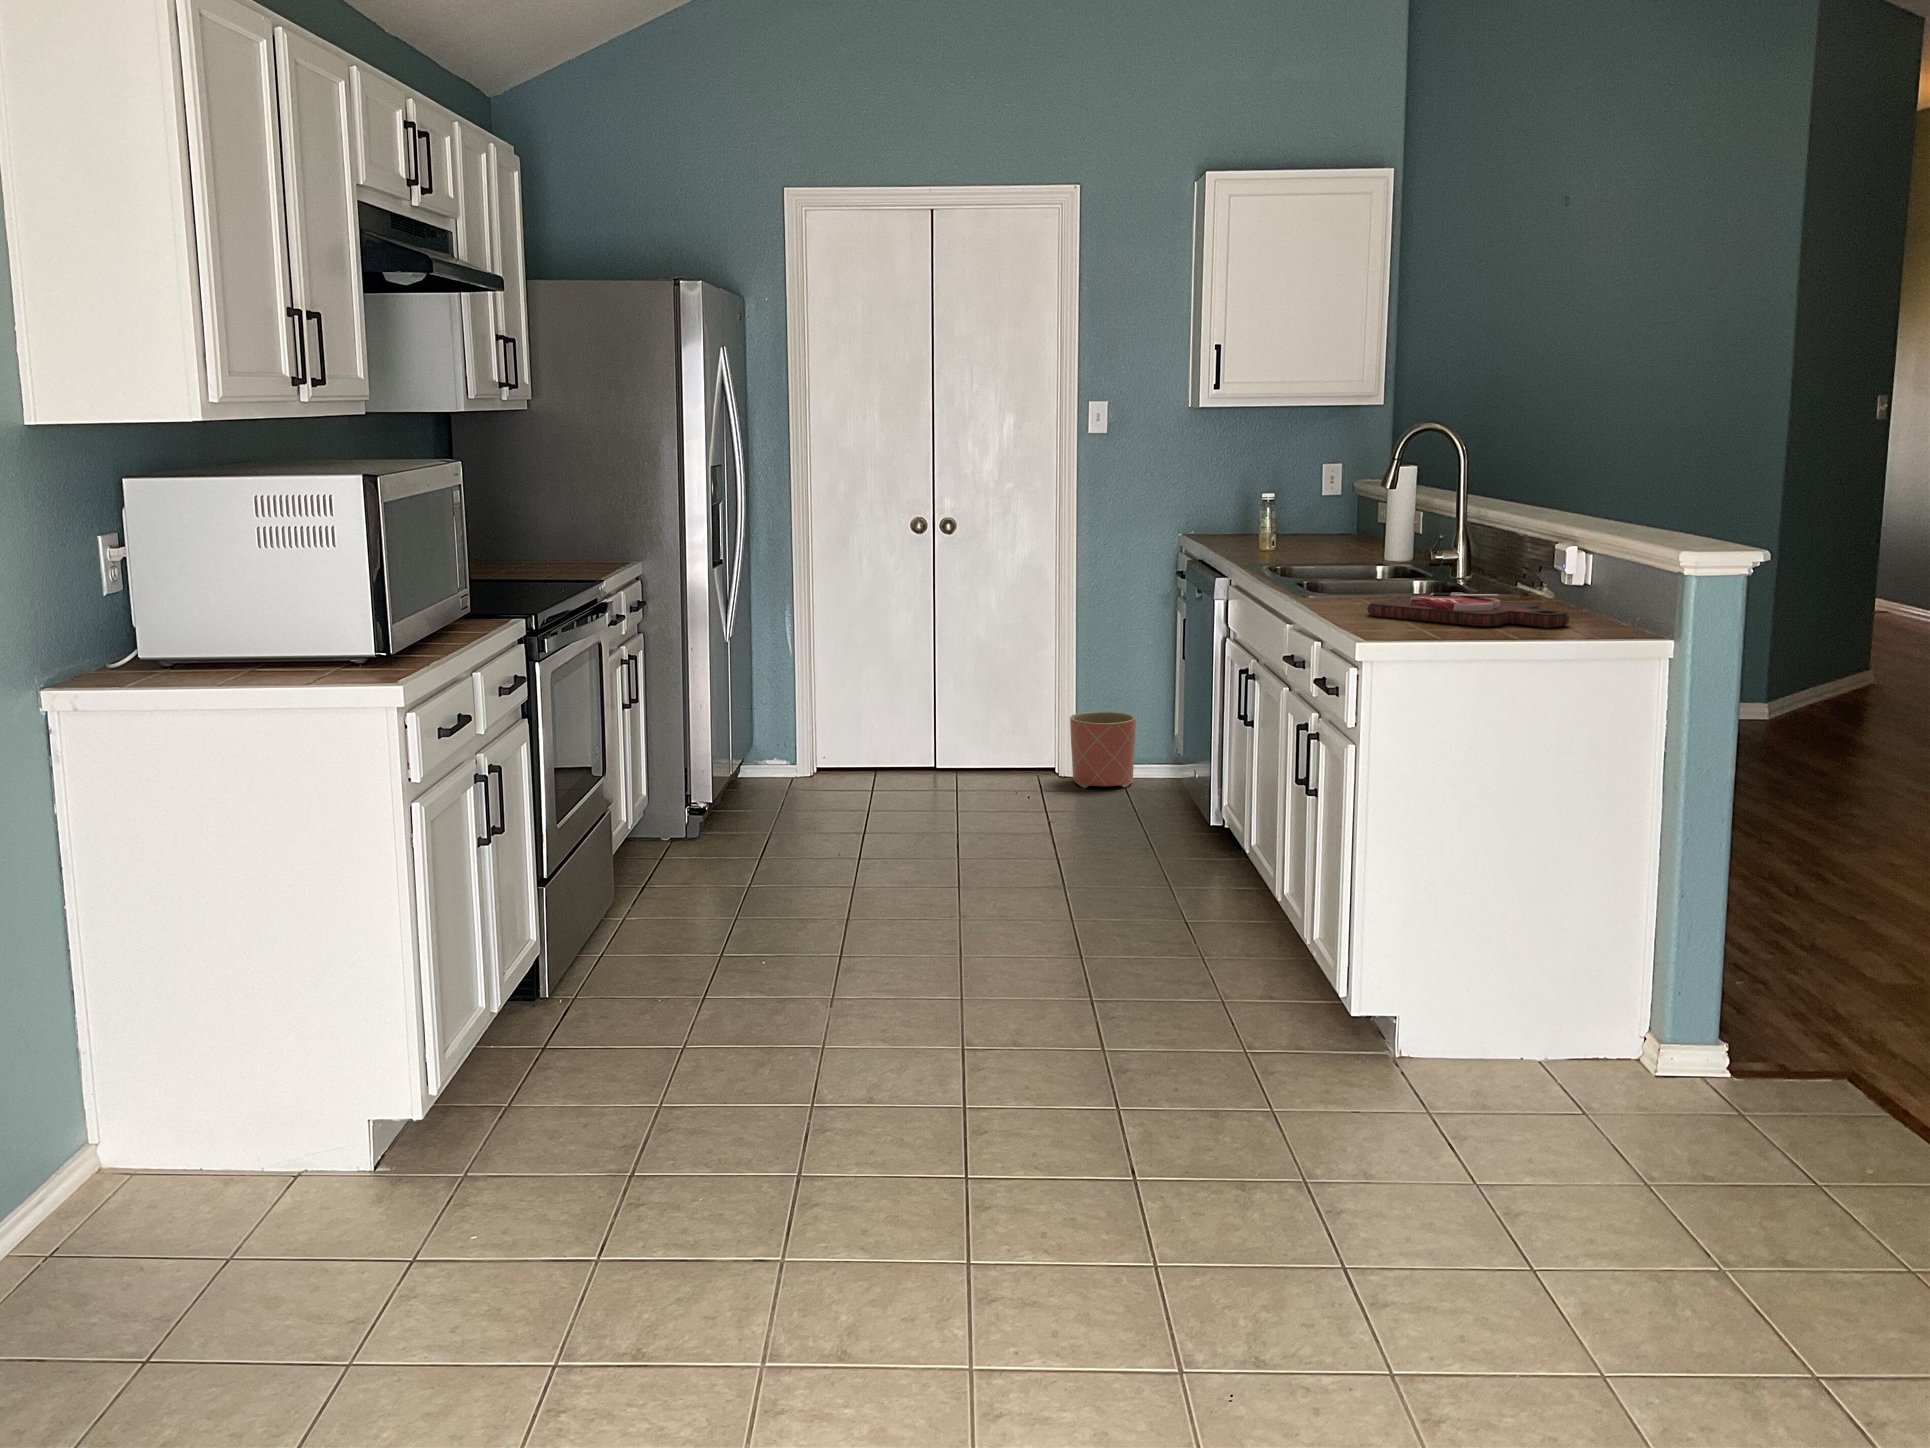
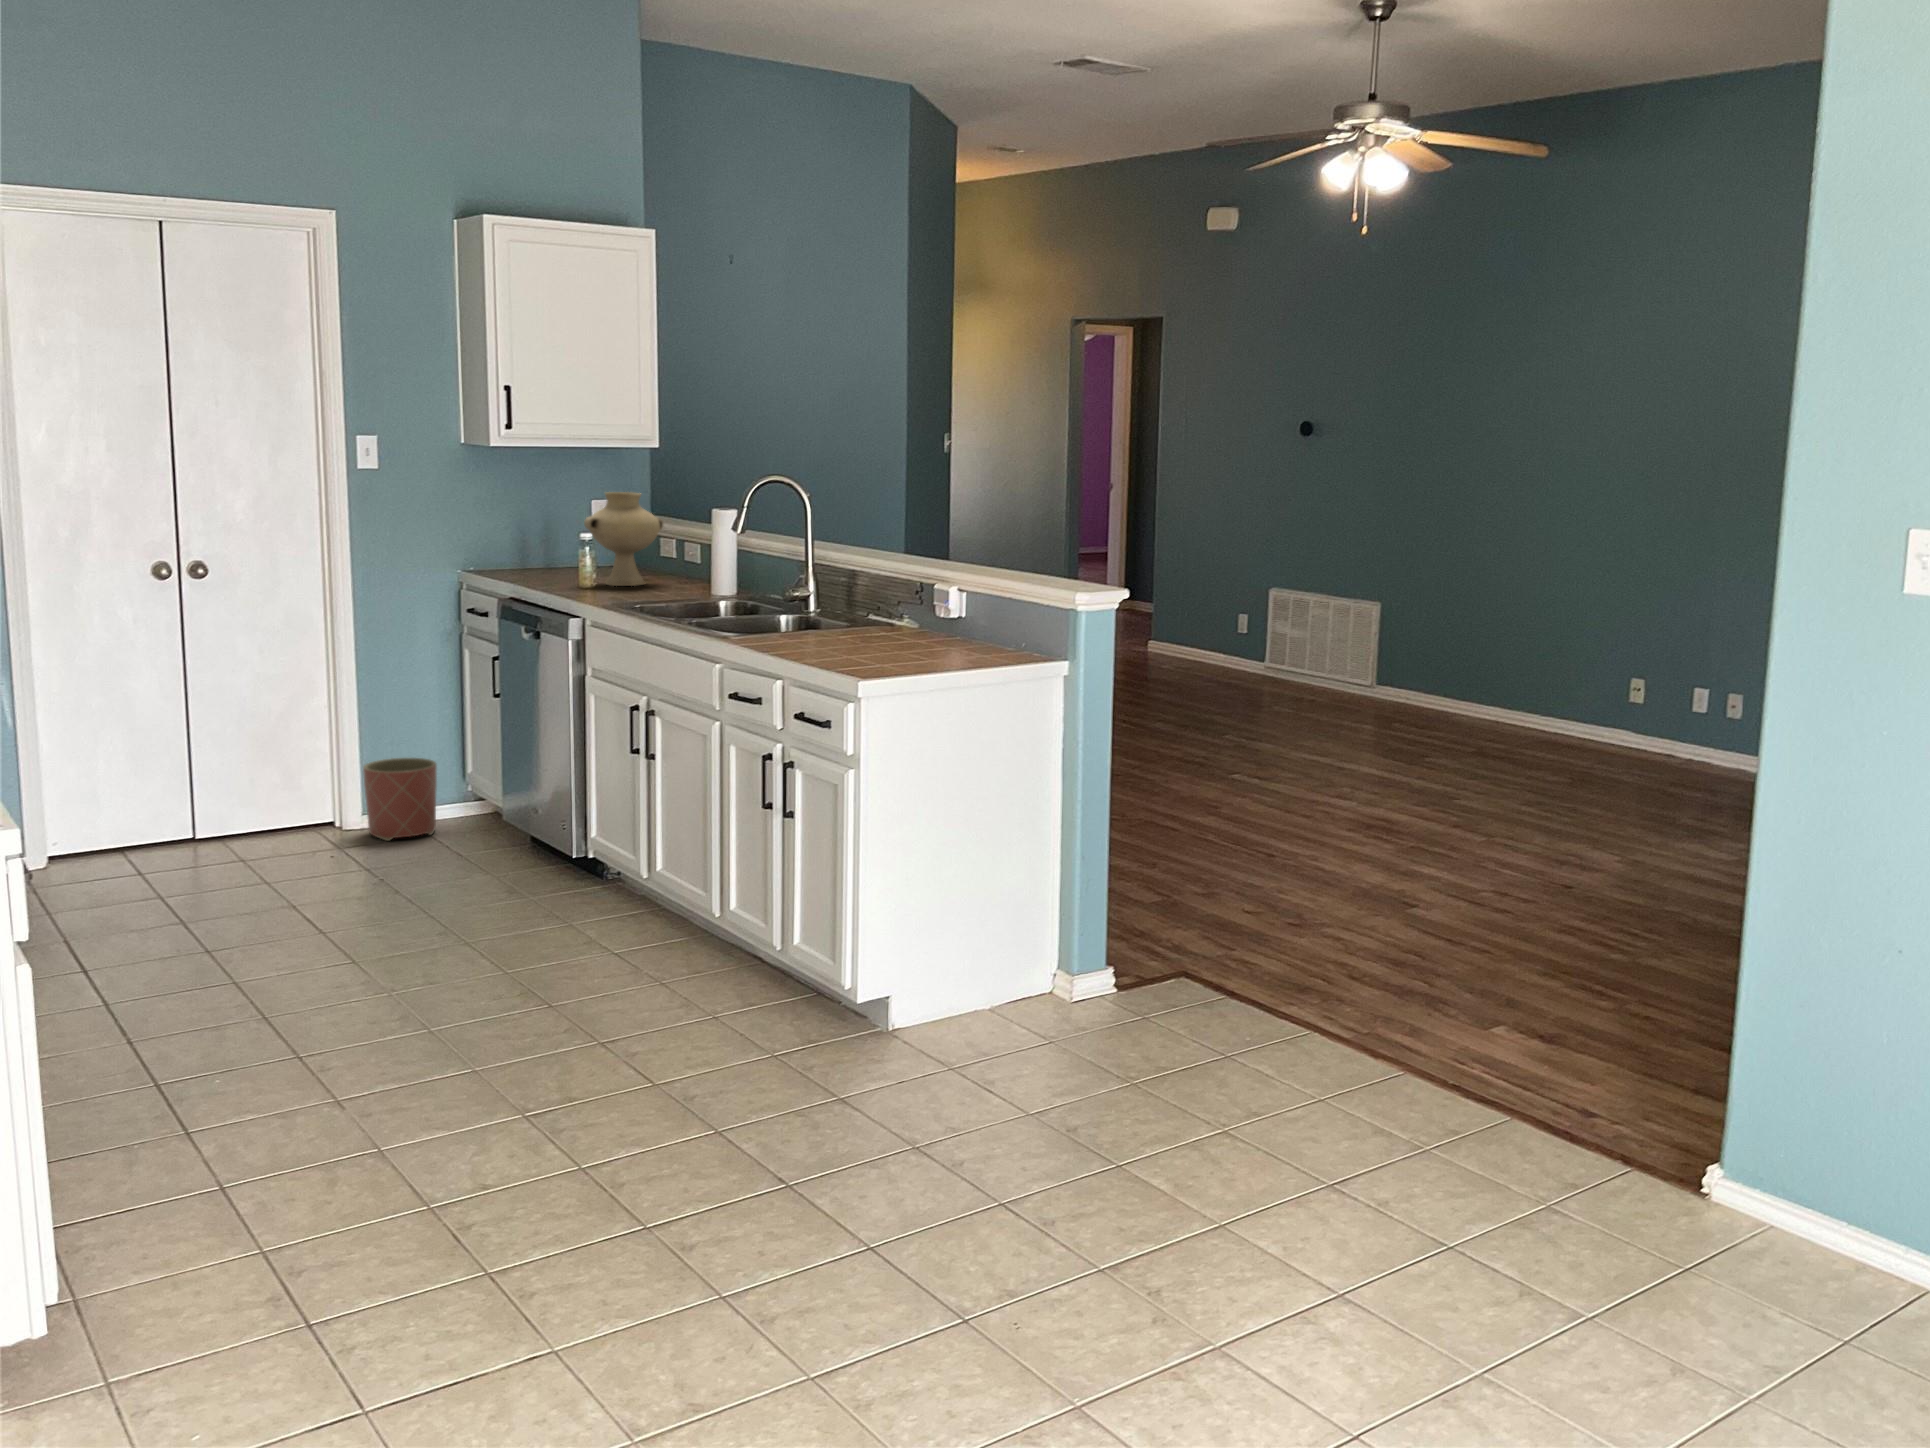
vase: none [1267,451,1356,549] -> present [584,492,664,586]
cutting board: present [1367,592,1570,627] -> none [814,630,980,659]

